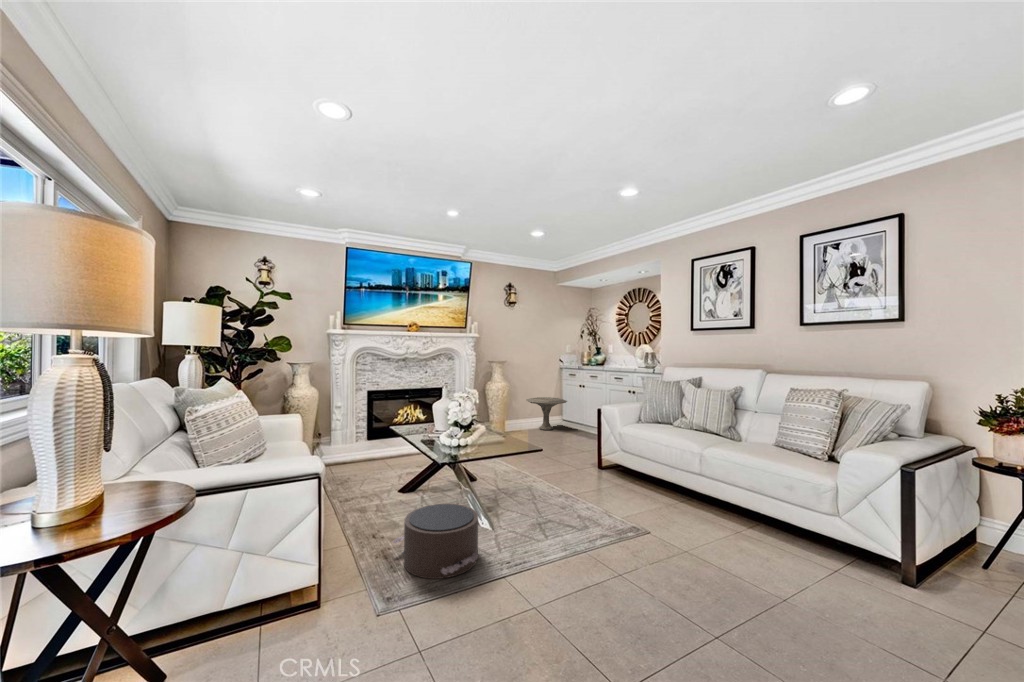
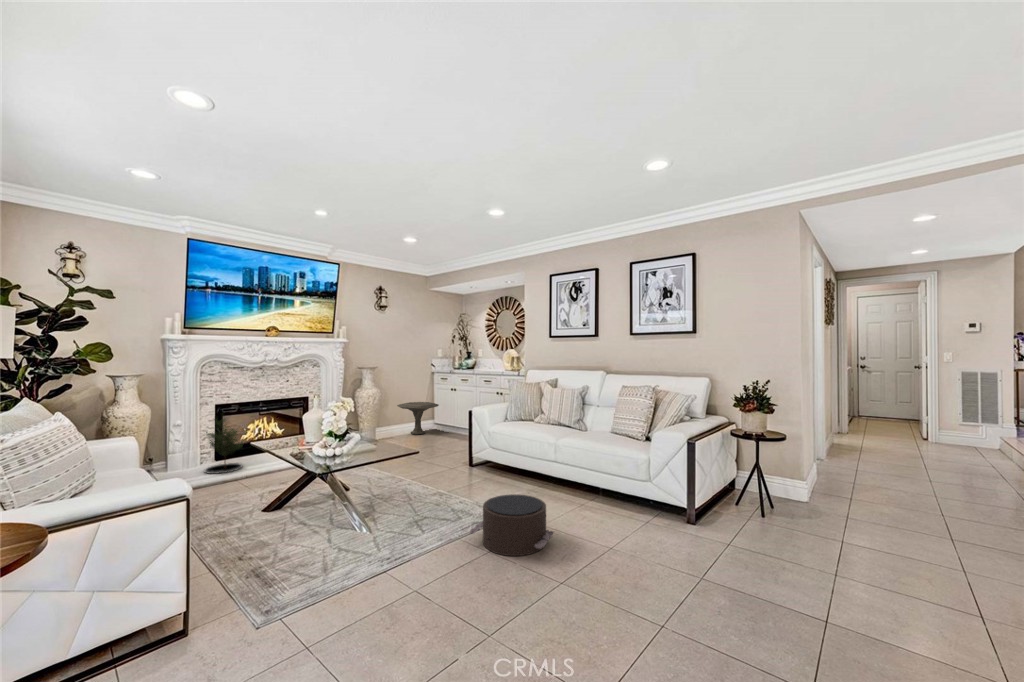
potted tree: none [359,398,391,453] -> present [205,416,242,474]
pouf: present [392,504,481,579] -> present [469,494,553,556]

